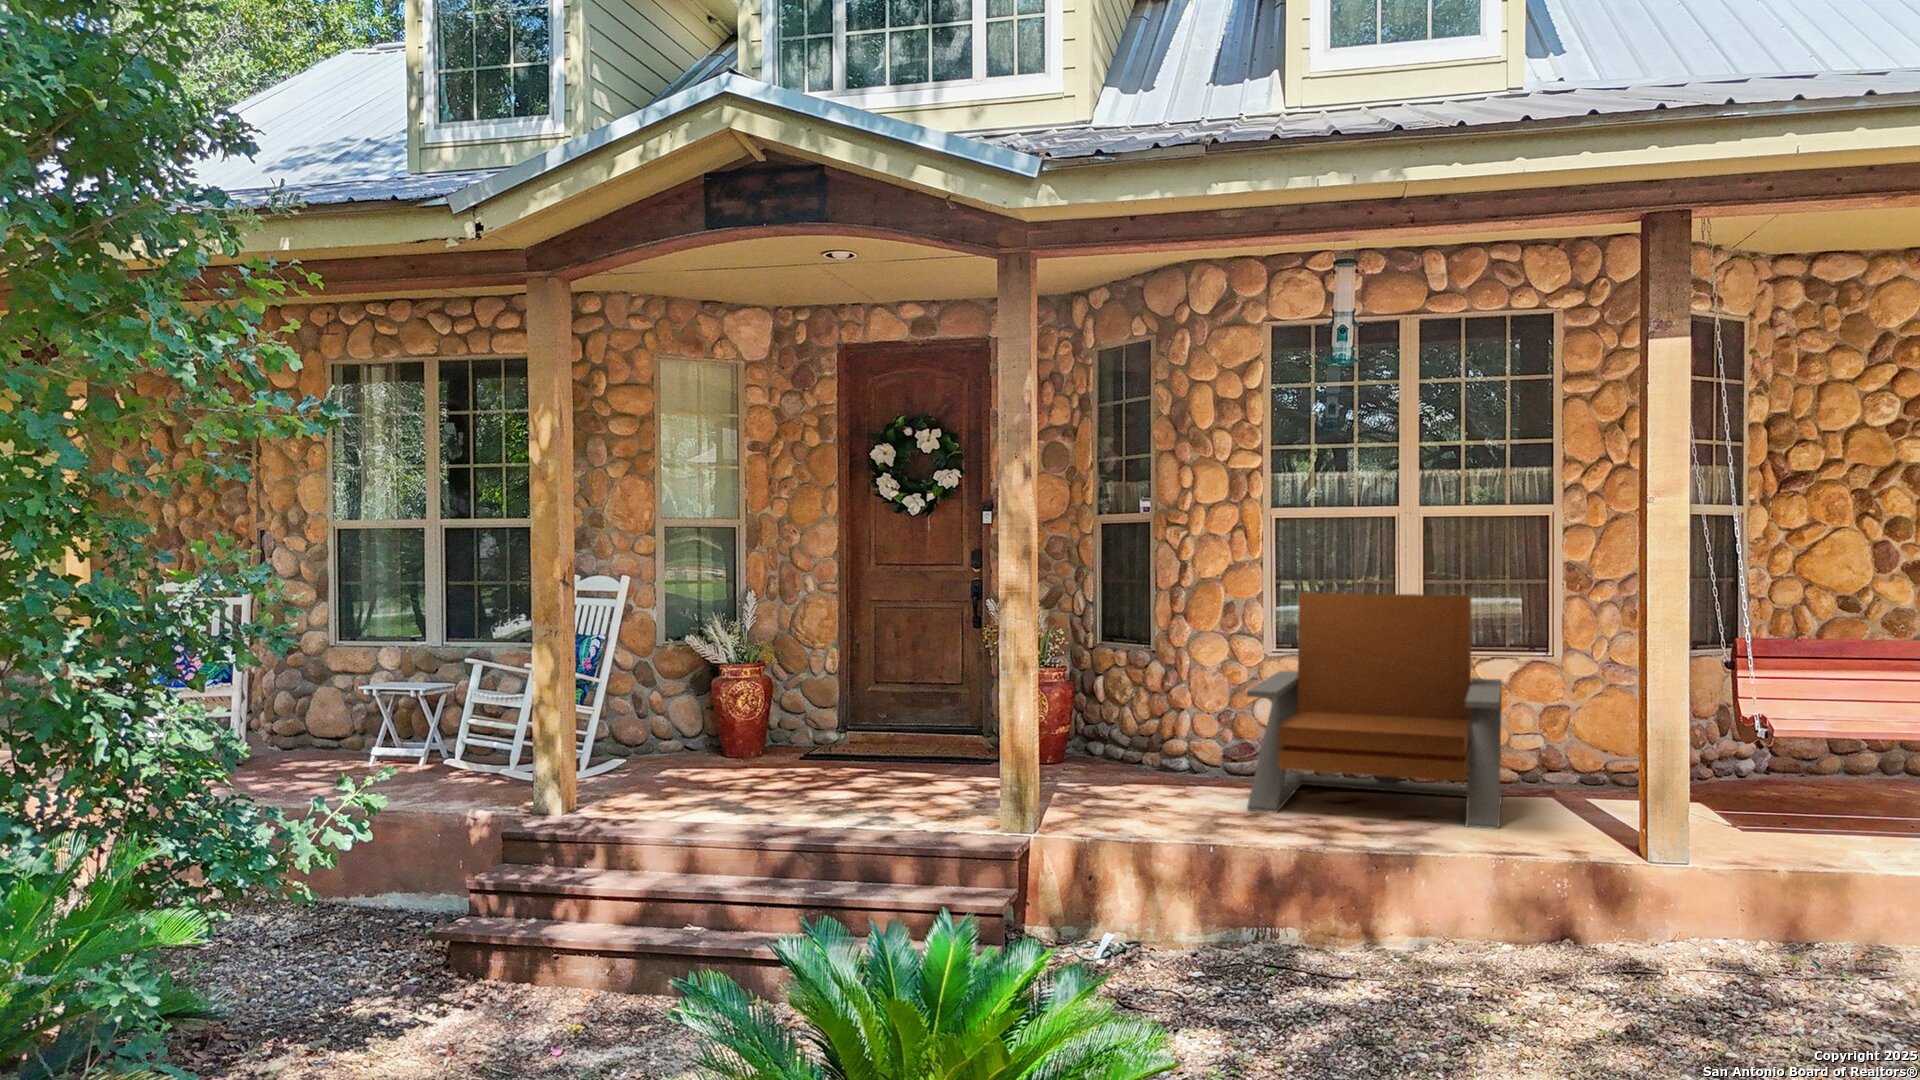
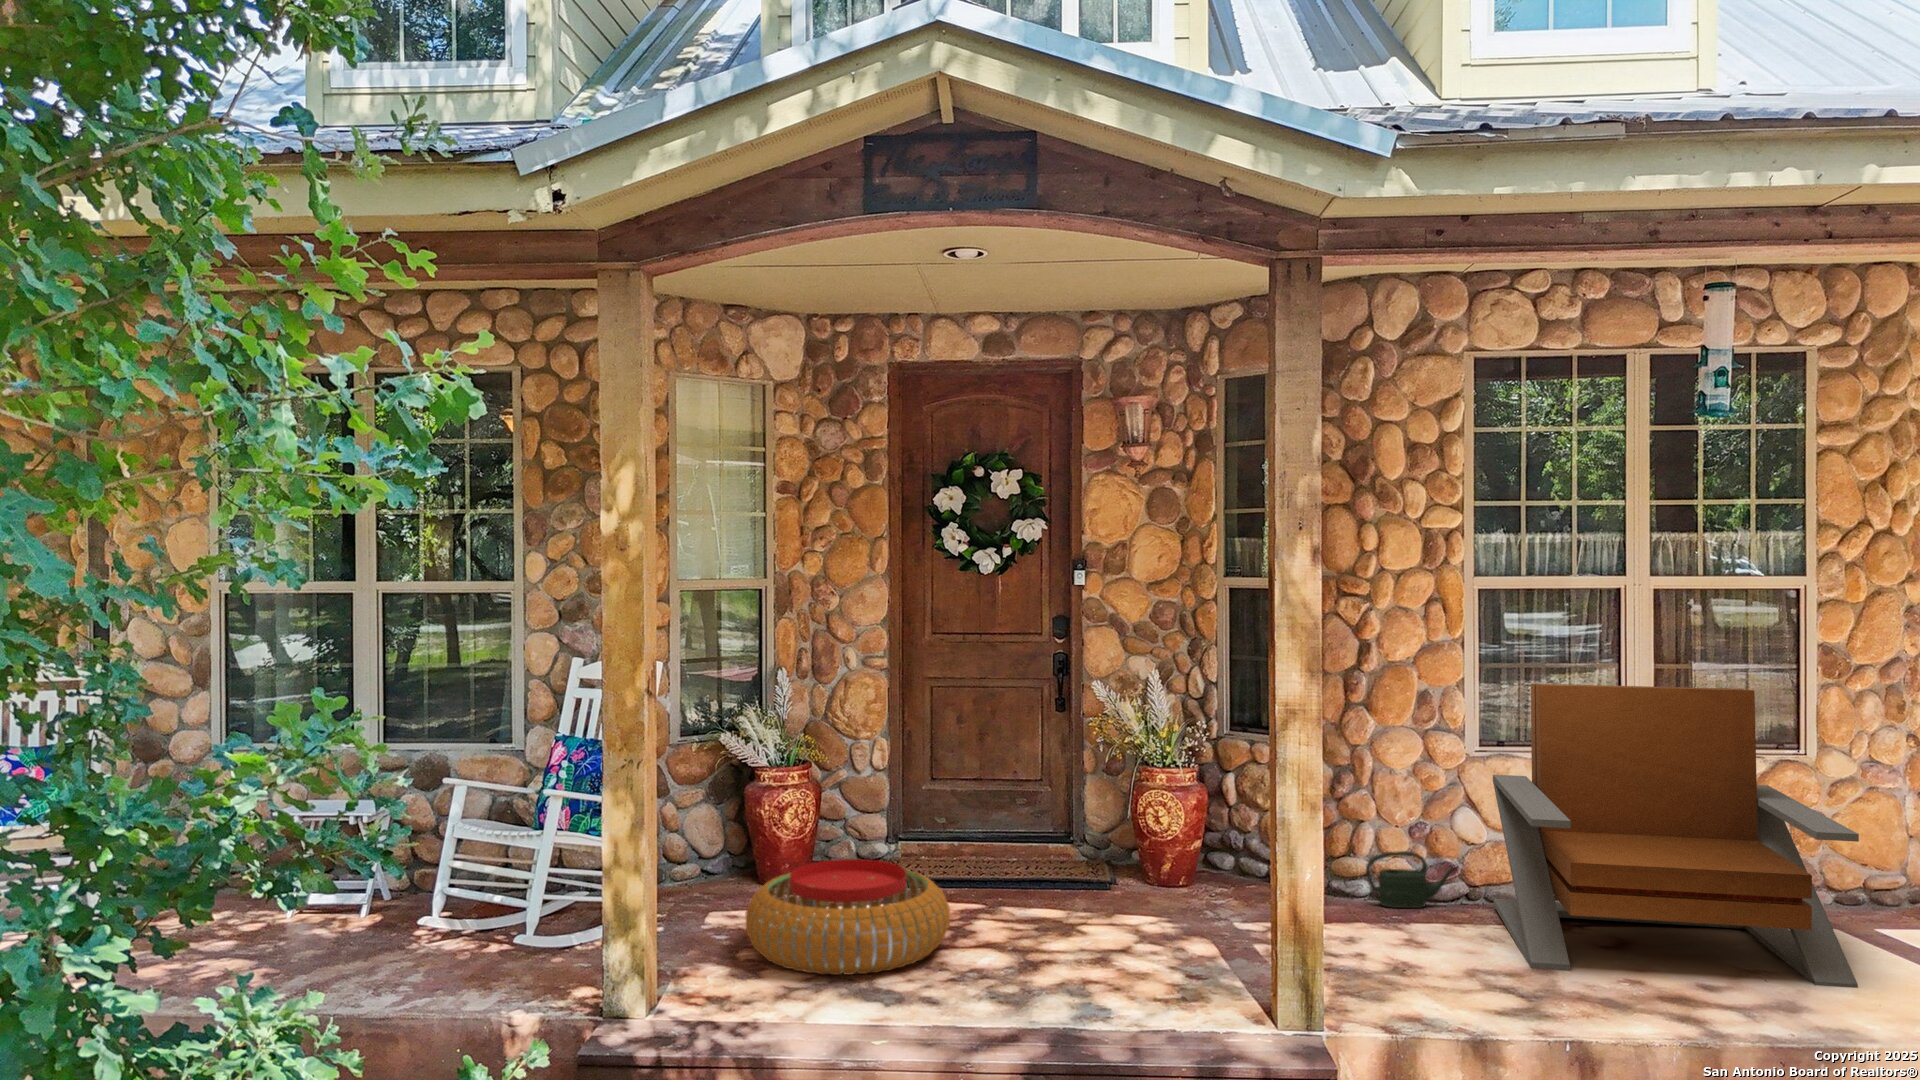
pouf: none [663,721,819,795] -> present [746,859,950,975]
watering can: none [1176,733,1252,779] -> present [1366,851,1459,908]

